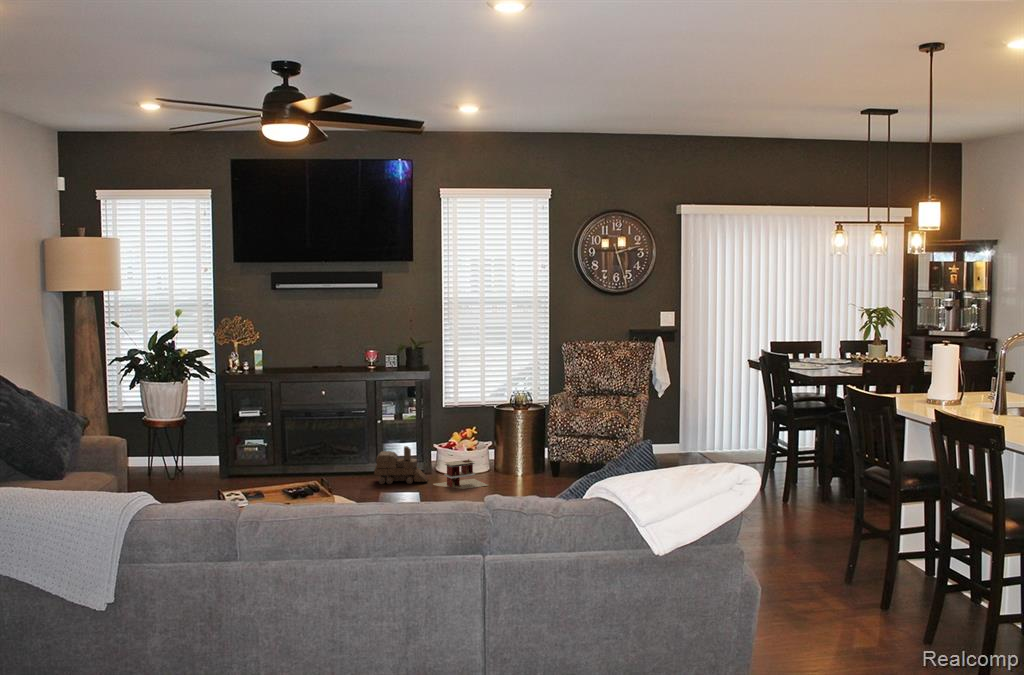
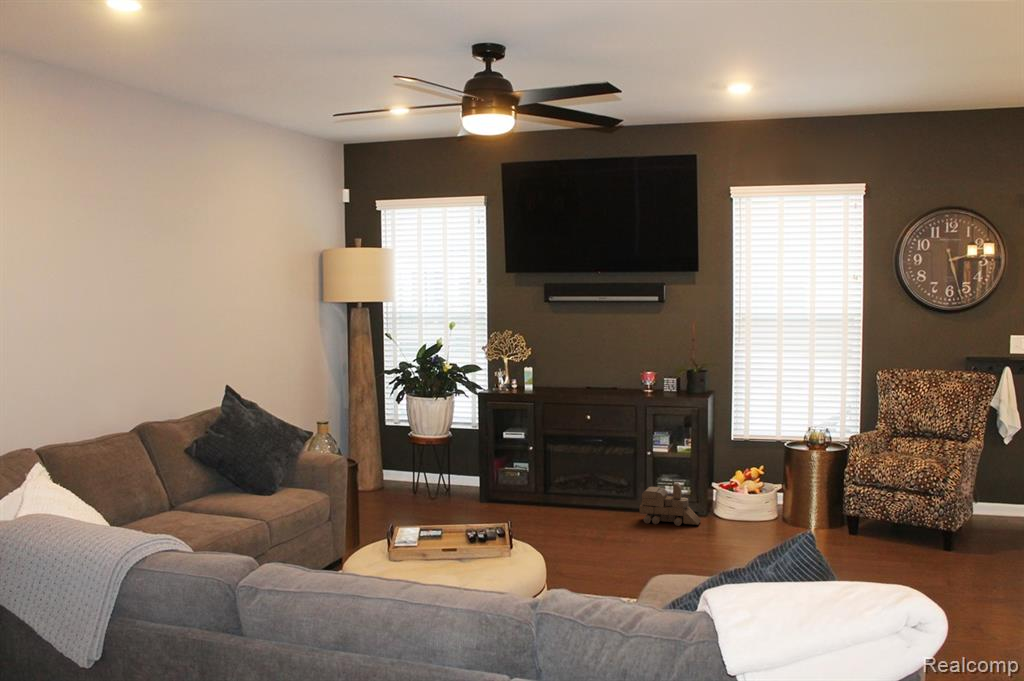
toy house: present [433,459,488,489] -> none [703,503,768,538]

